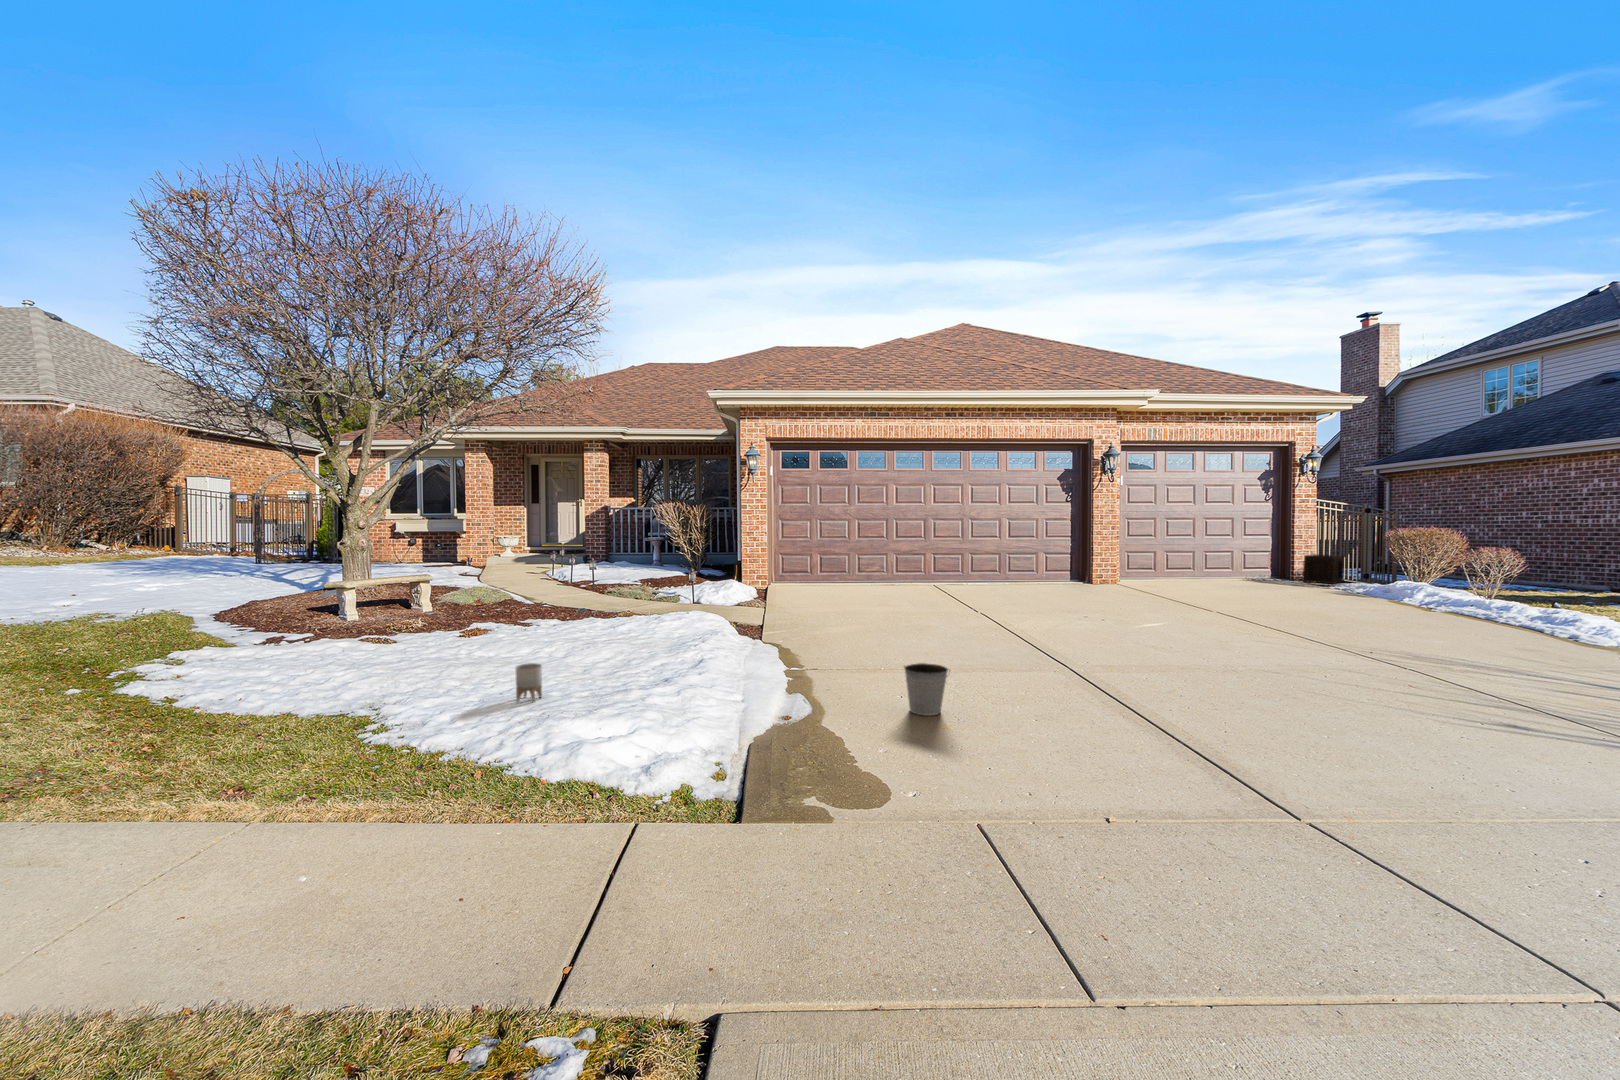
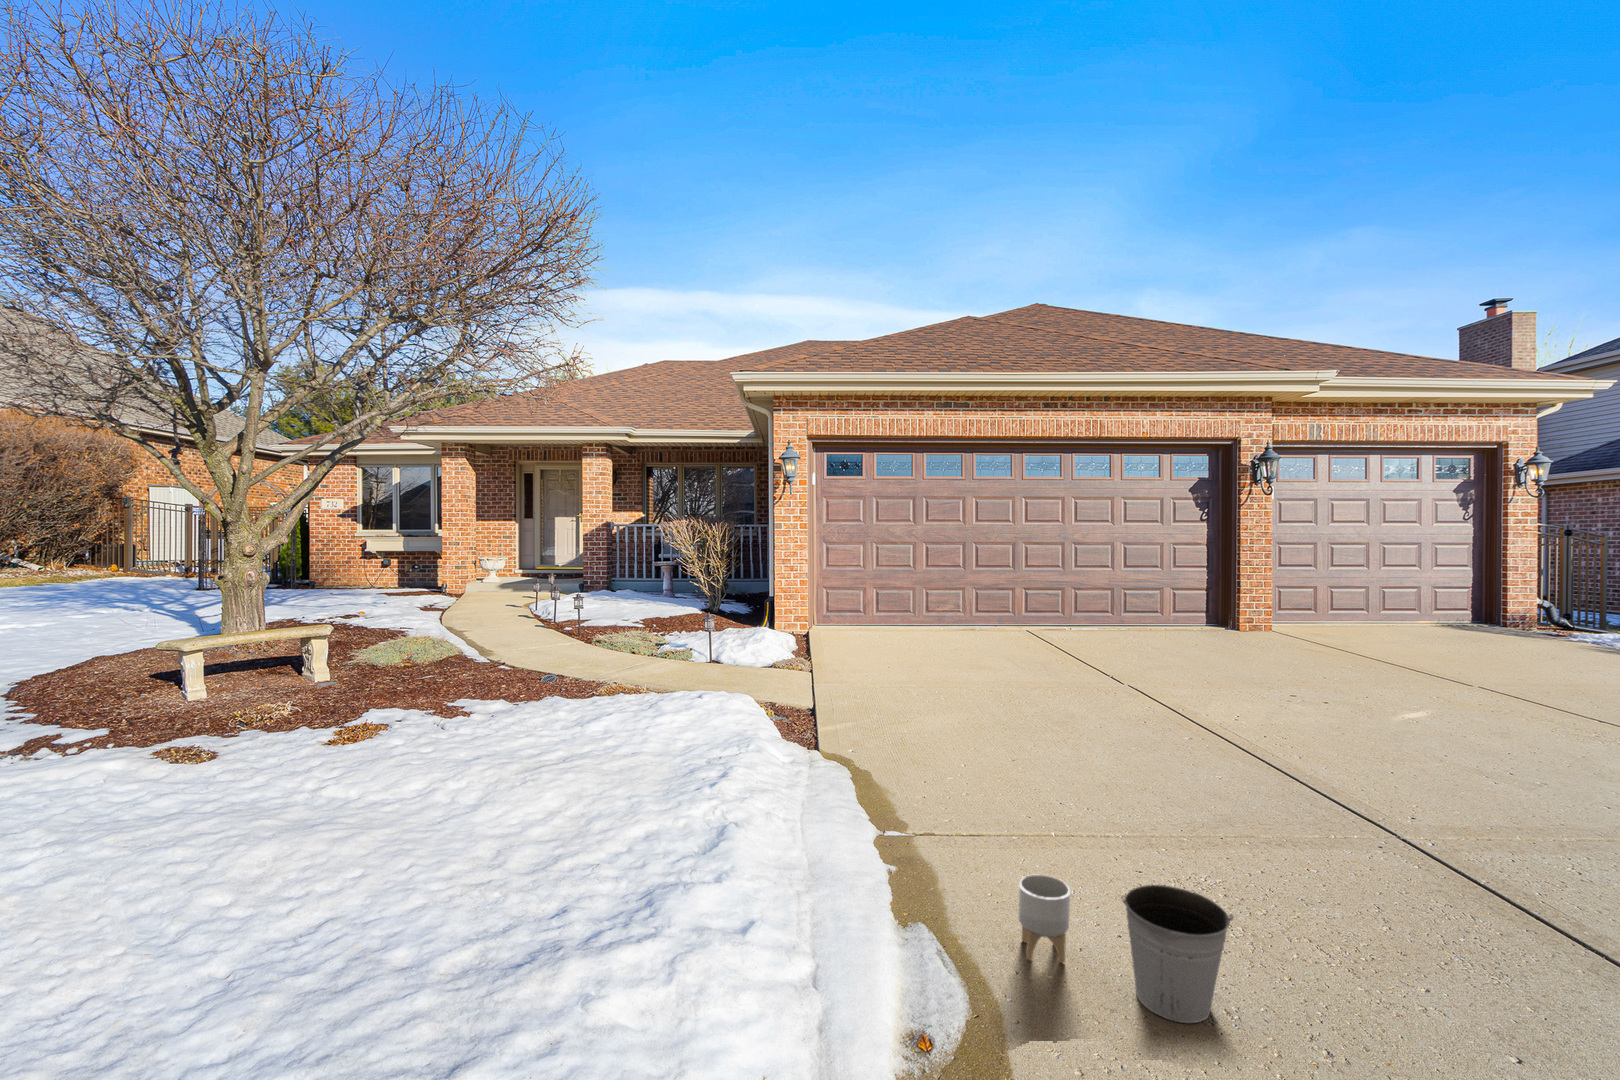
wooden crate: present [1303,554,1344,584] -> none [1523,592,1582,633]
planter: present [516,663,542,702] -> present [1019,875,1070,963]

